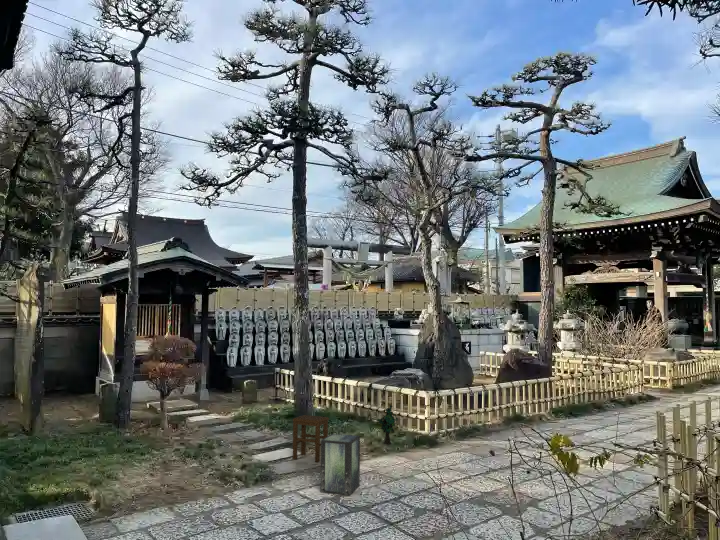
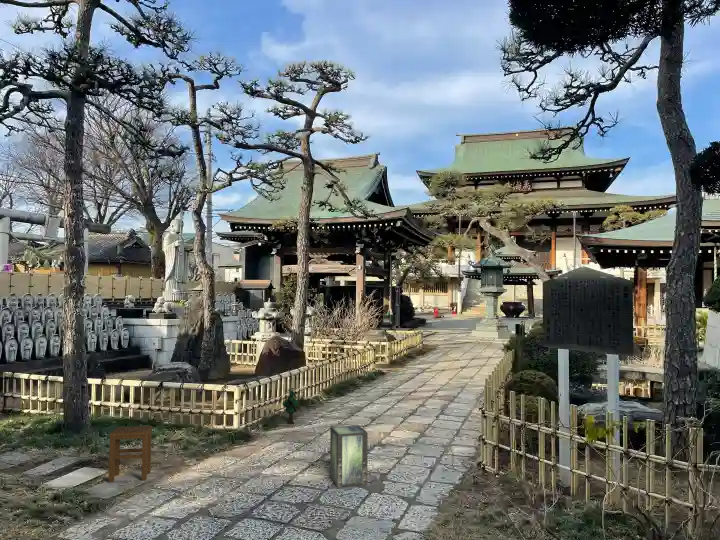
decorative plant: present [377,405,398,444] -> present [282,388,299,424]
storage box: present [321,434,360,496] -> present [330,425,368,487]

